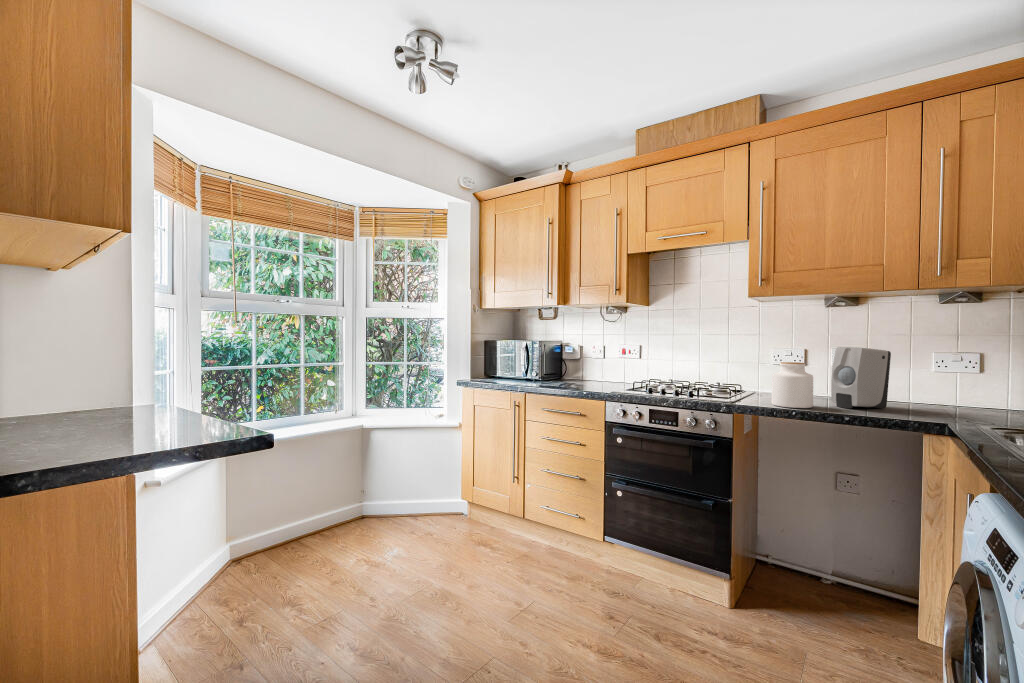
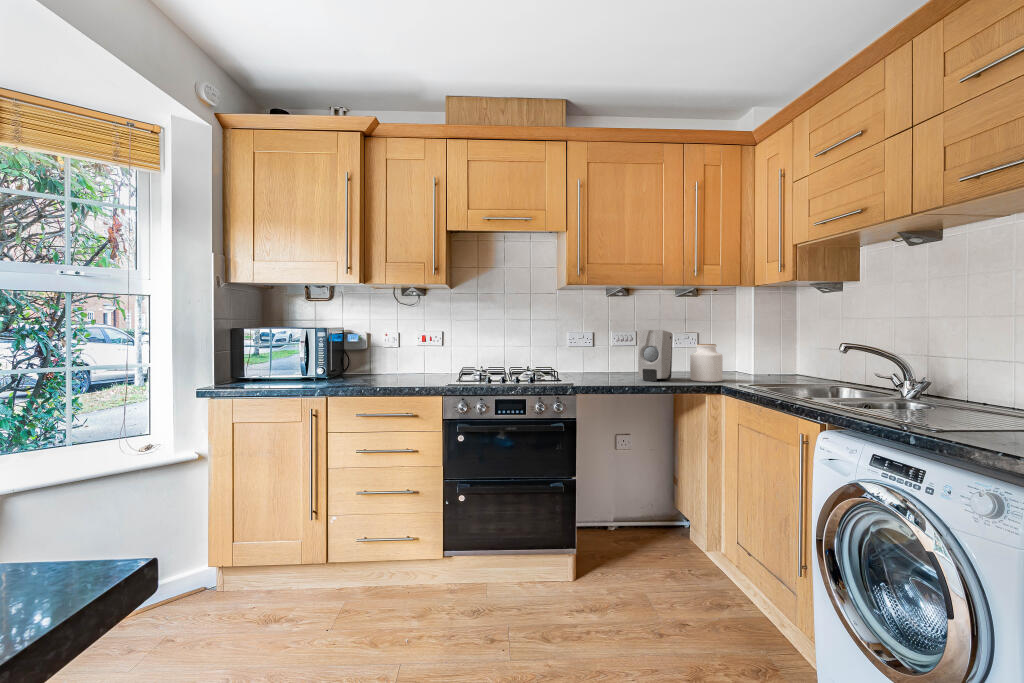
jar: present [772,362,813,408] -> present [690,344,723,382]

